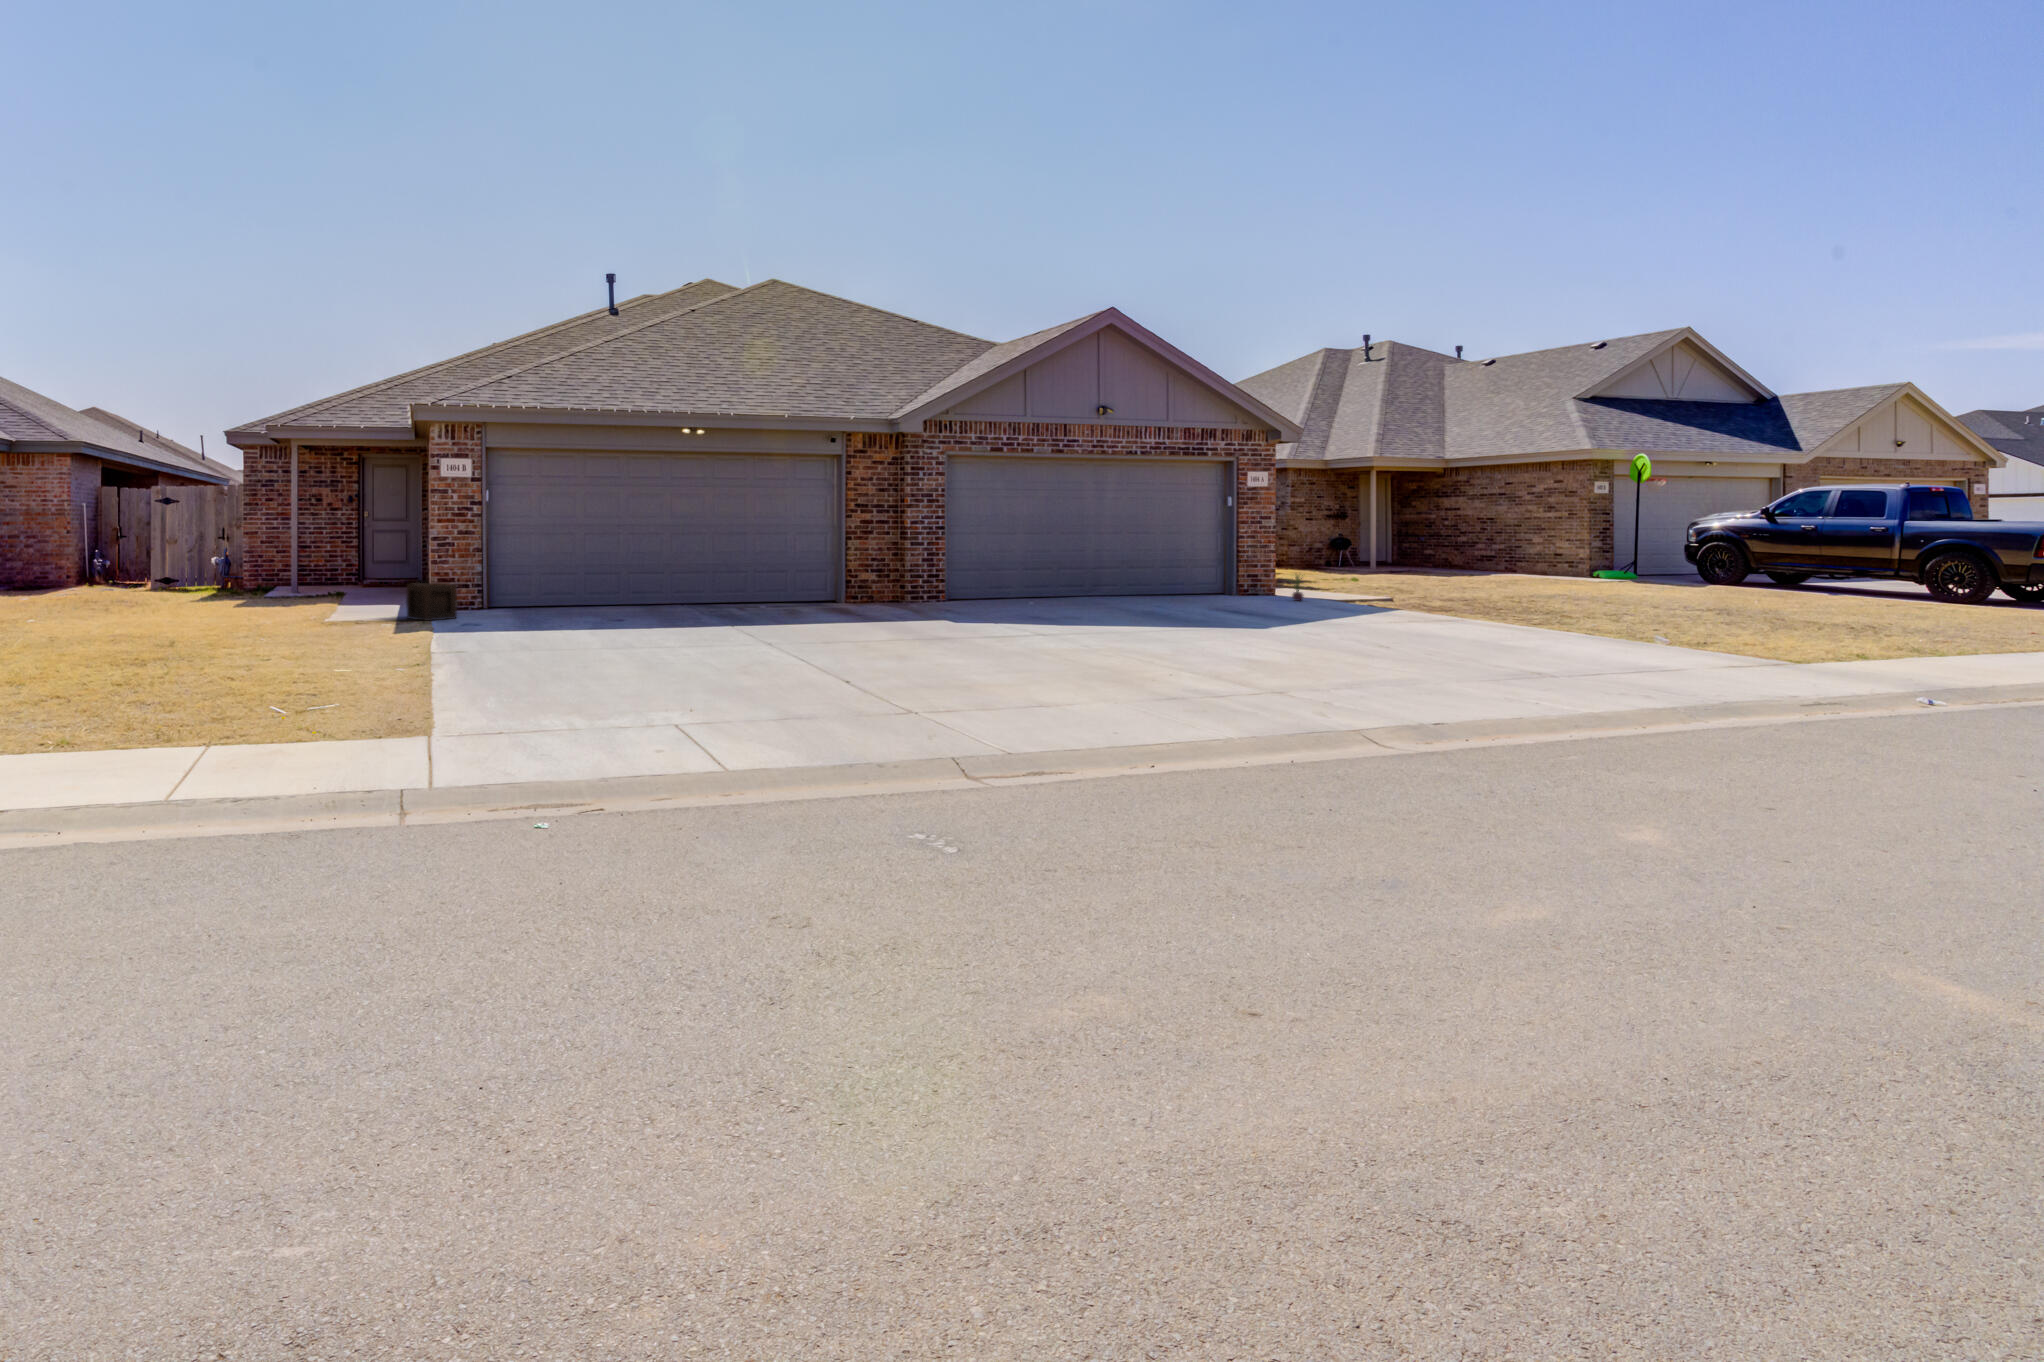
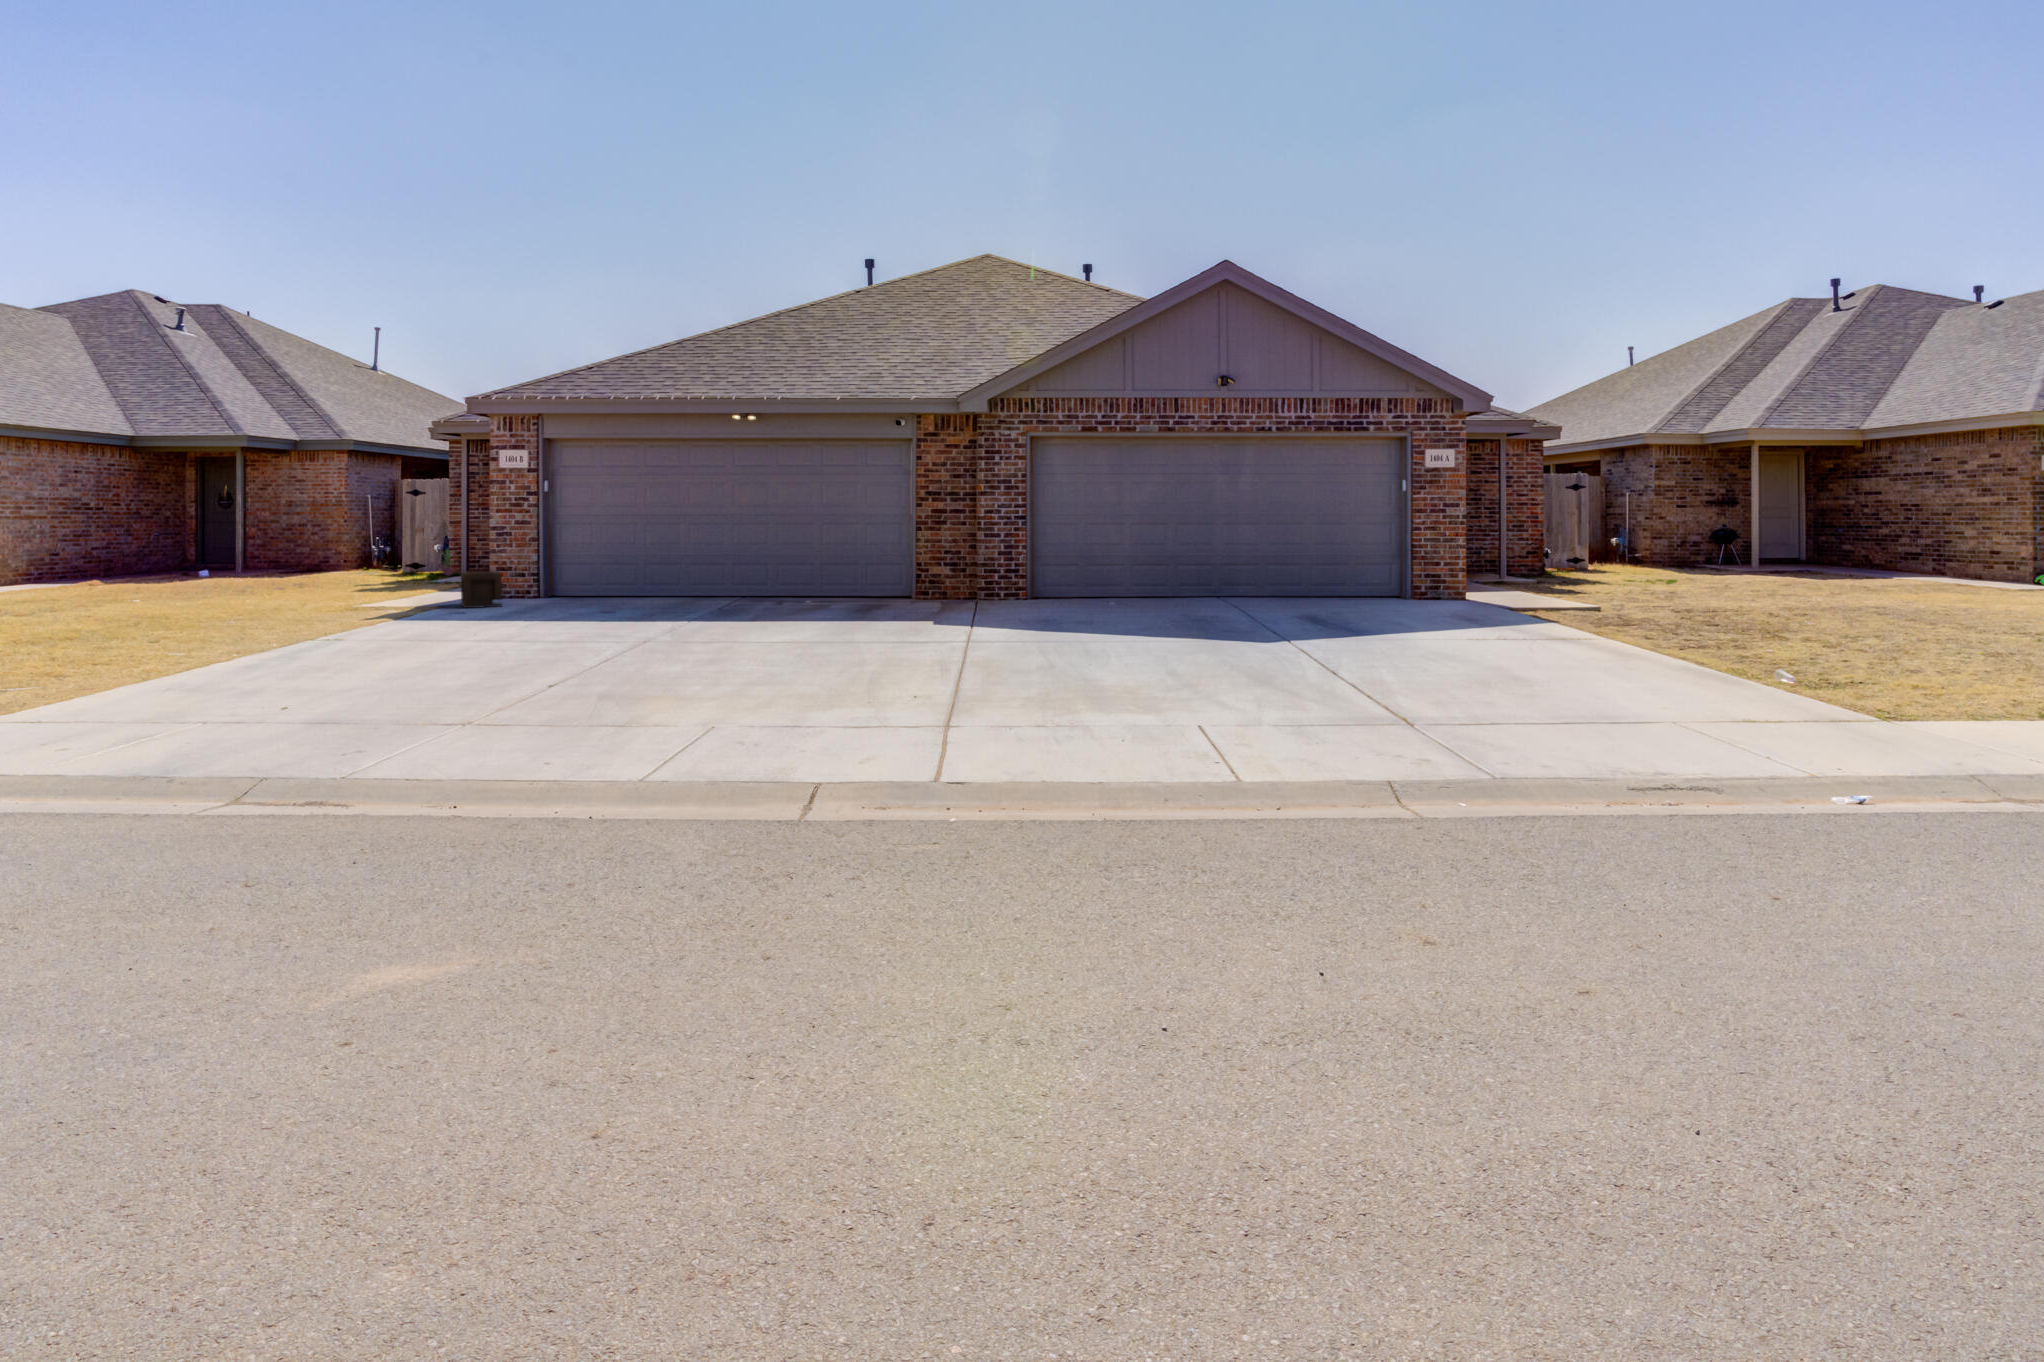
decorative plant: present [1292,575,1304,601] -> present [442,550,453,576]

